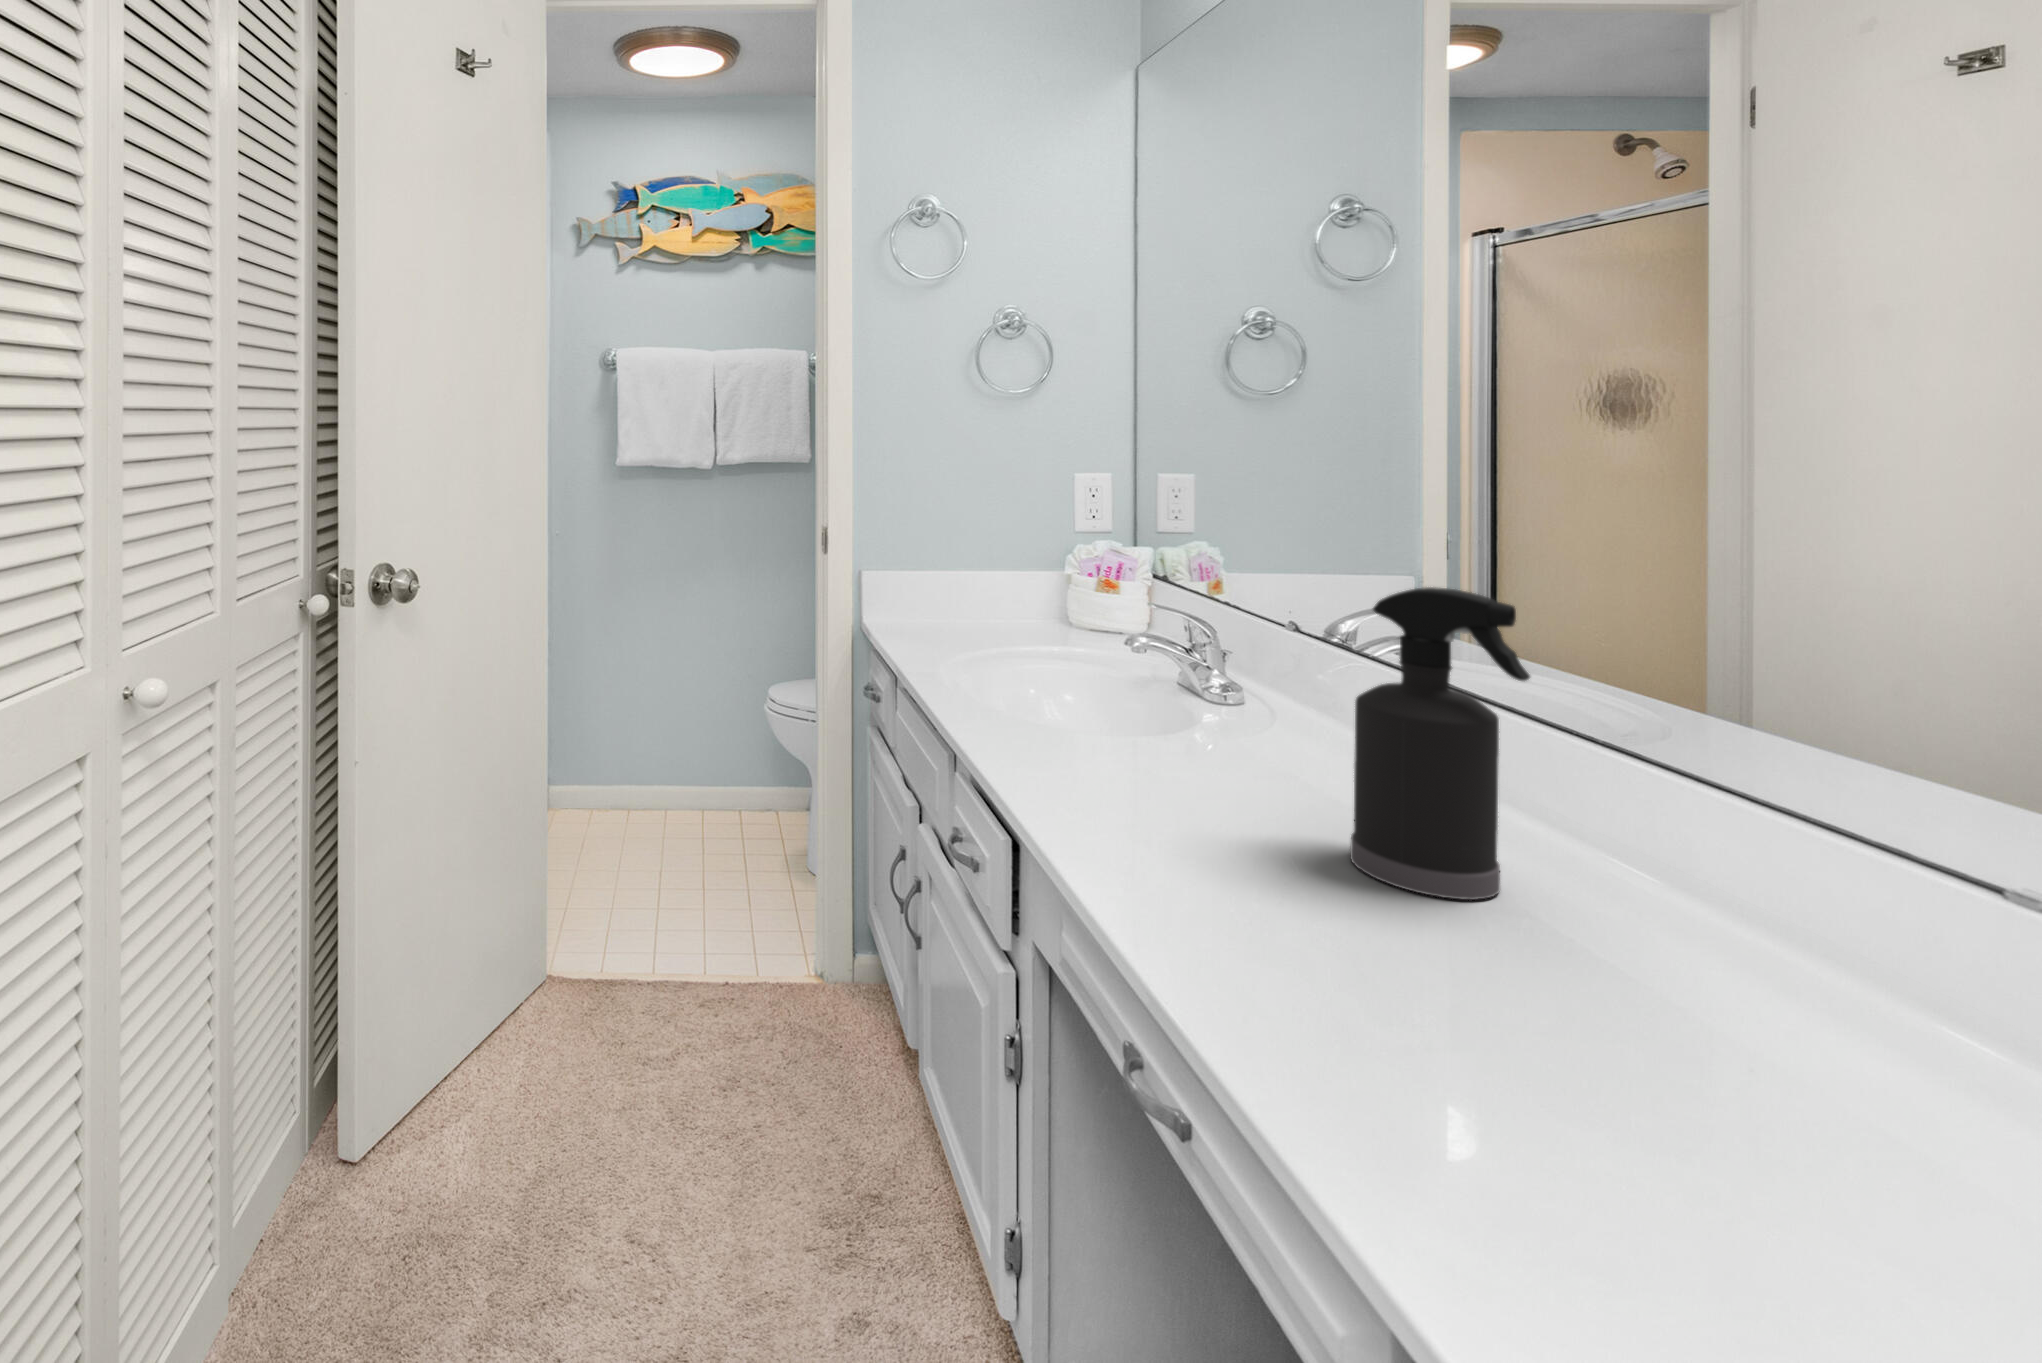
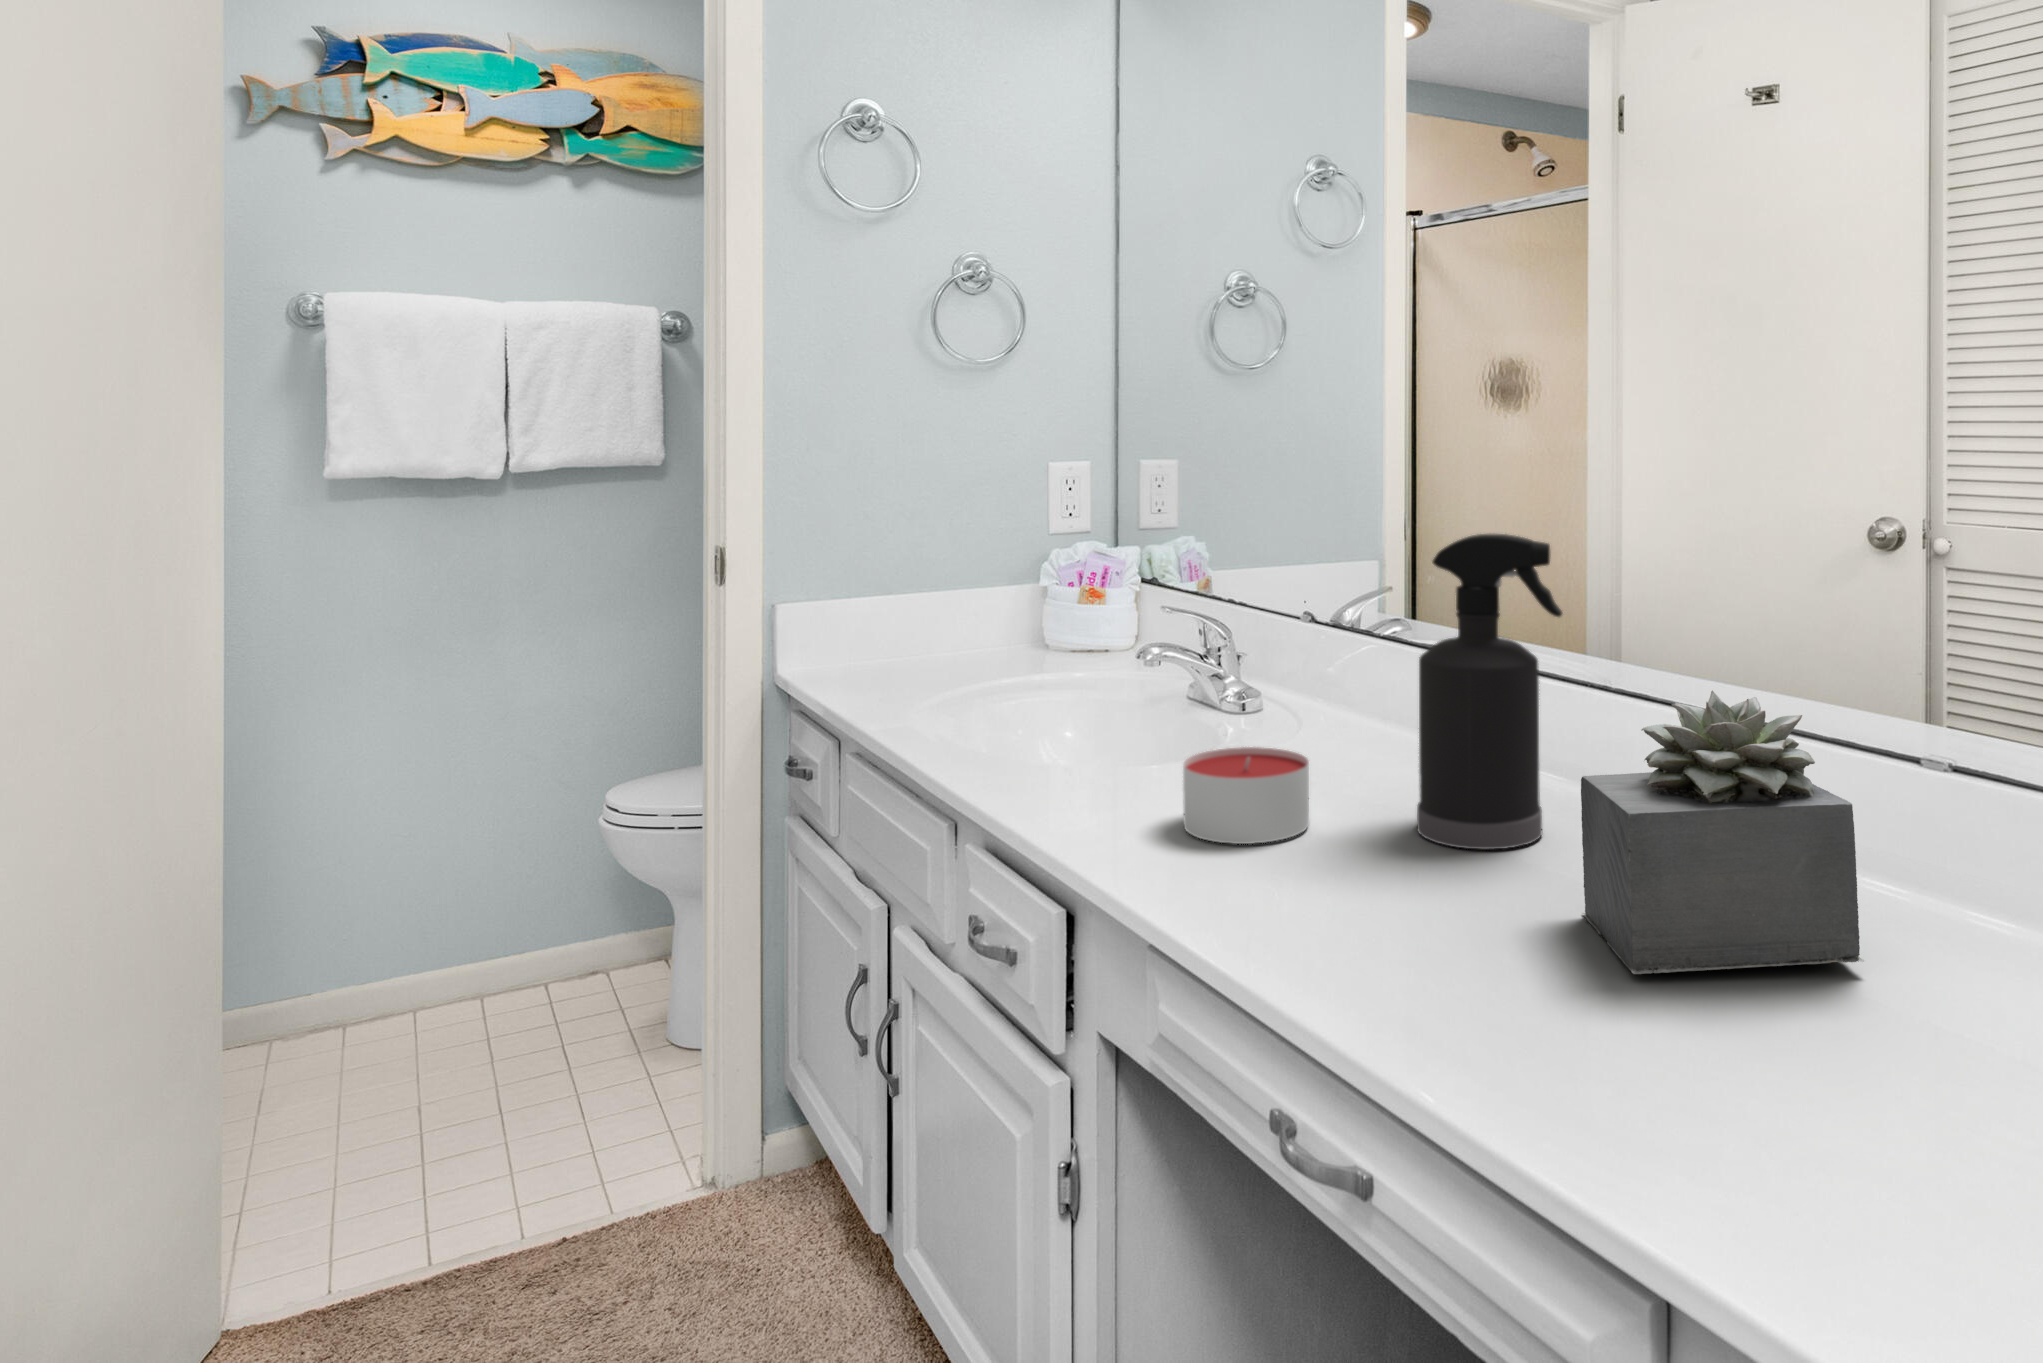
candle: none [1119,743,1239,833] -> present [1183,747,1309,844]
succulent plant: none [1499,795,1880,1151] -> present [1581,690,1864,974]

